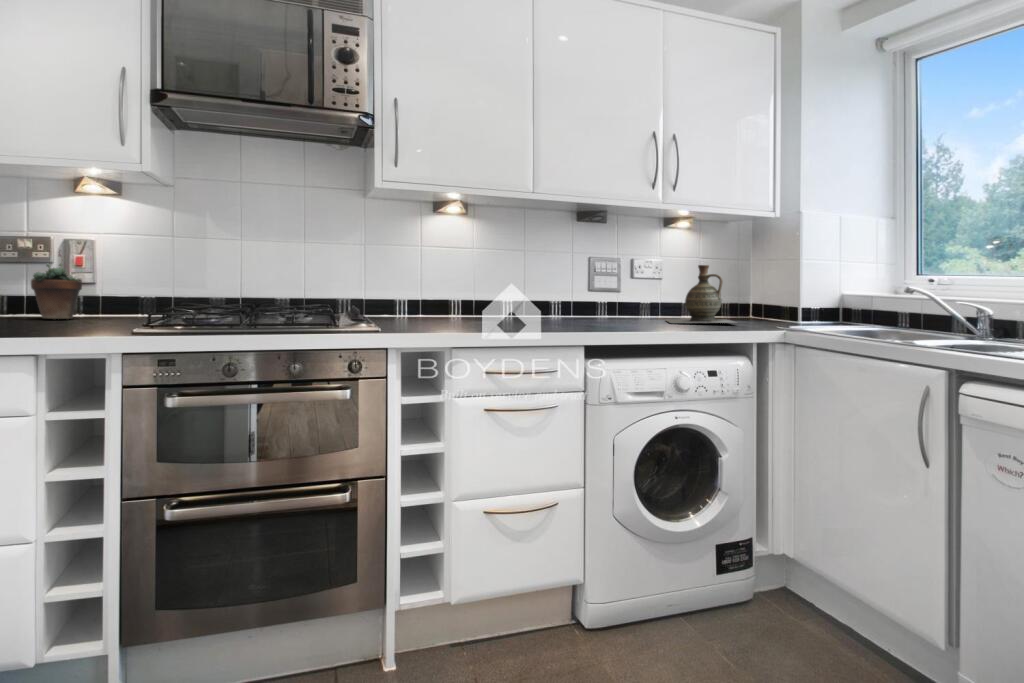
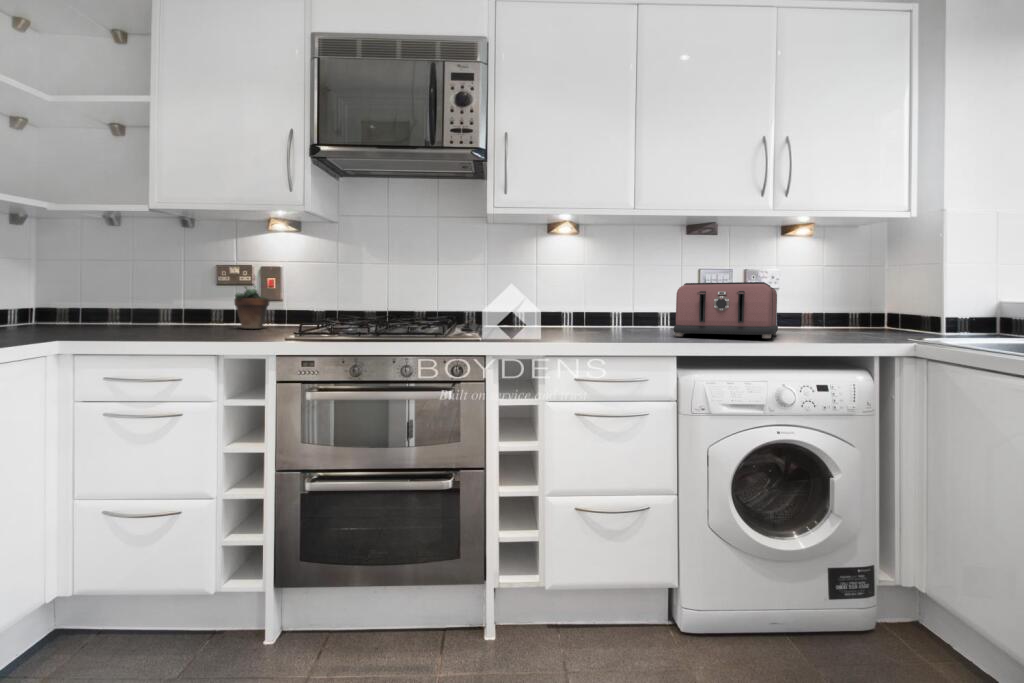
ceramic jug: present [666,265,734,323] -> none [796,271,875,333]
toaster: none [570,272,666,328] -> present [674,282,778,338]

